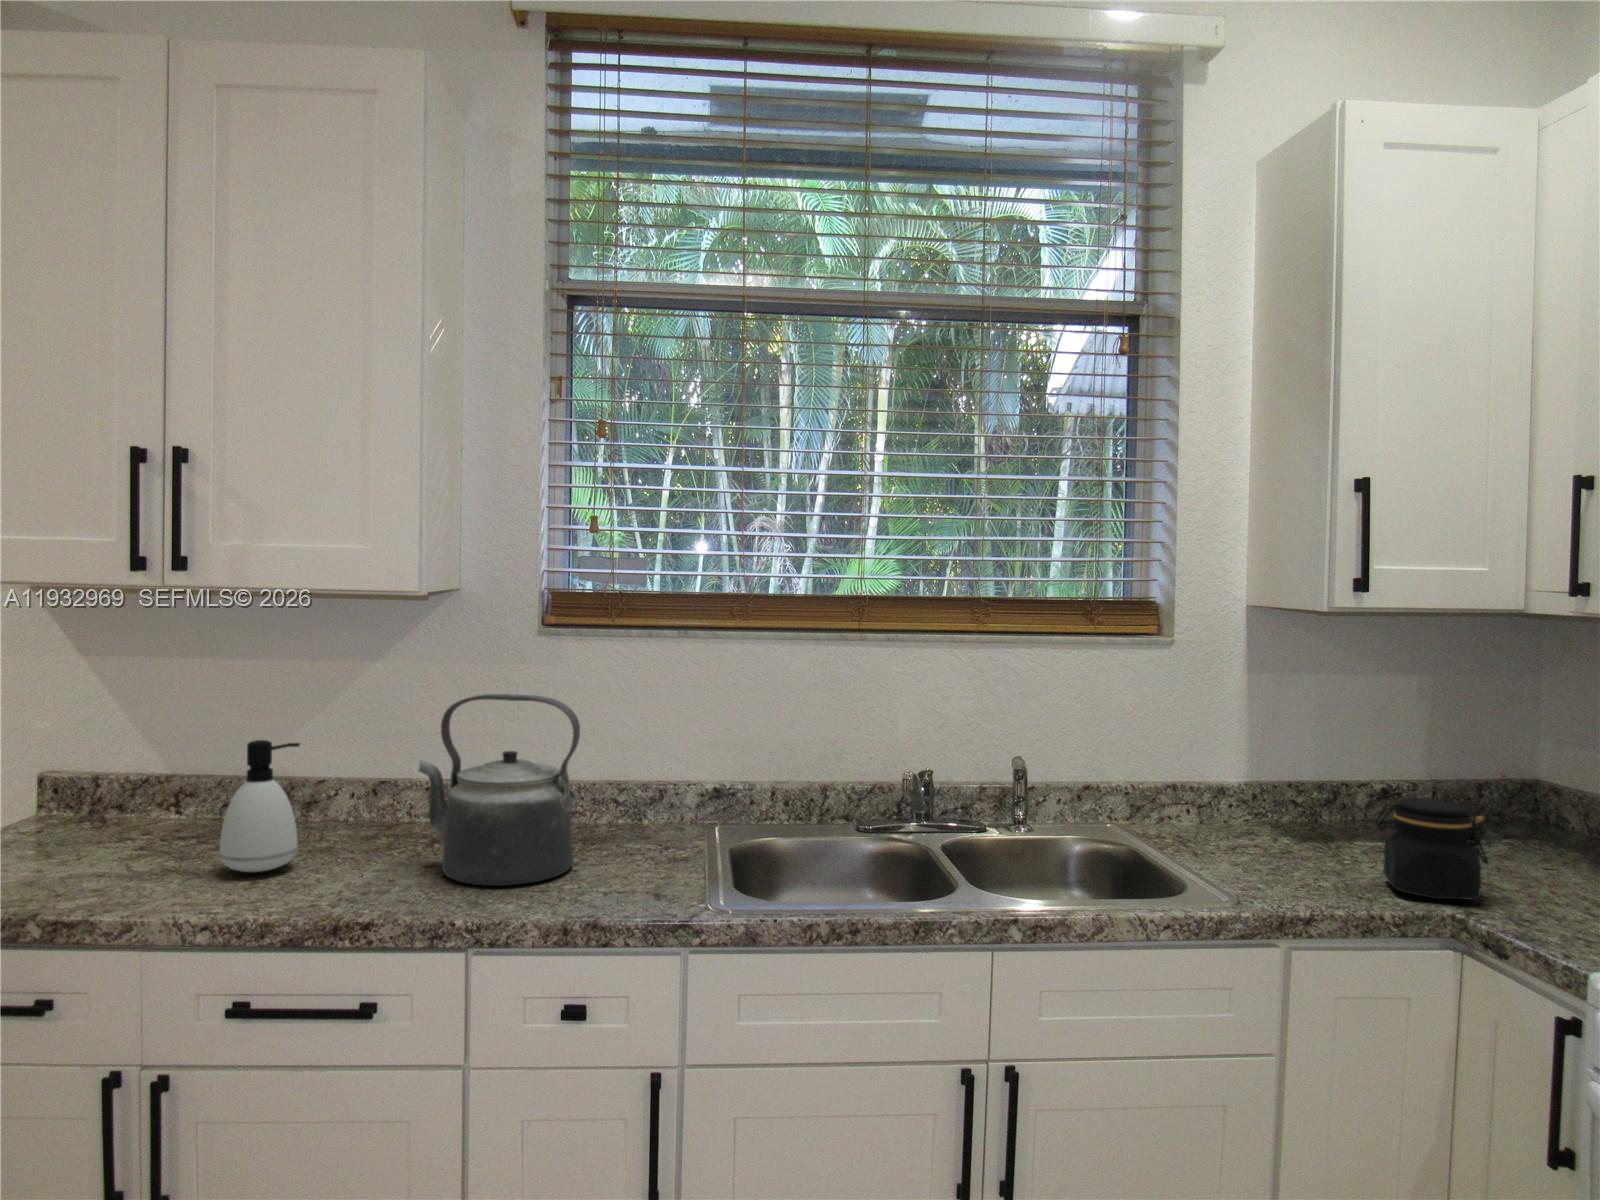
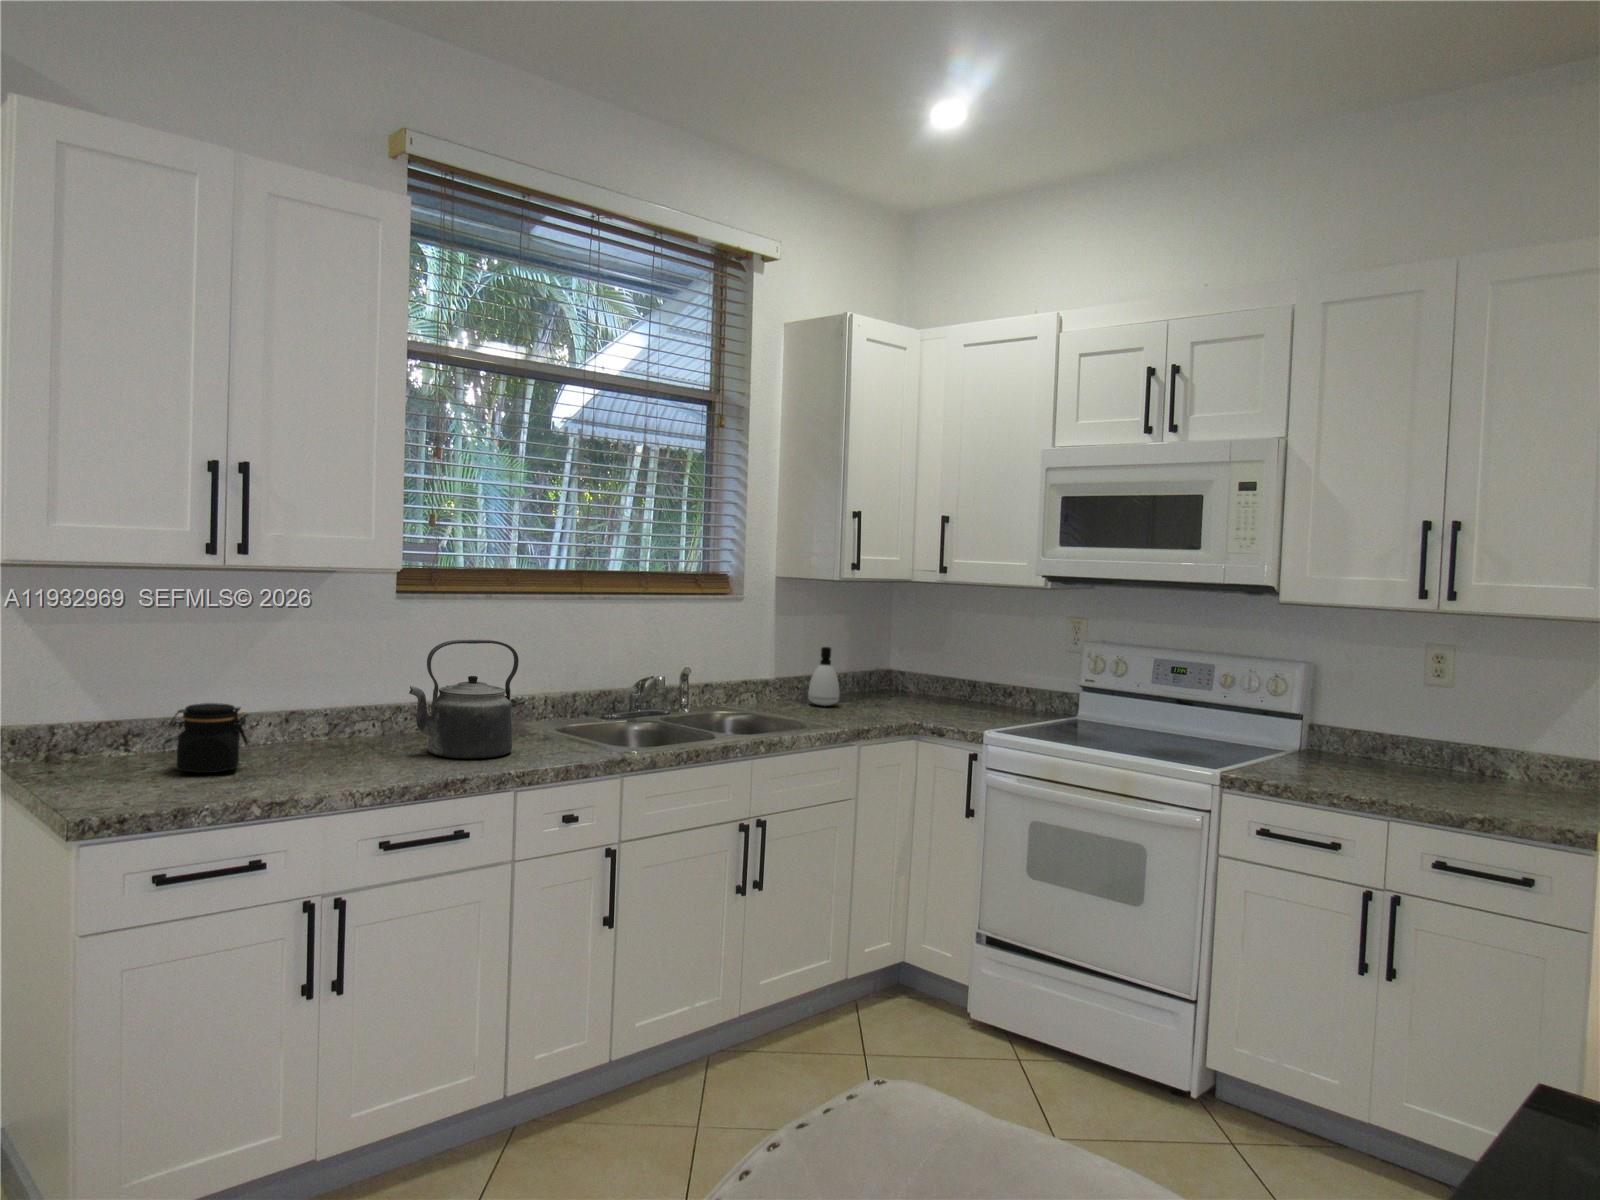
soap dispenser: present [219,740,300,872] -> present [808,647,840,706]
jar: present [1375,798,1488,900] -> present [169,703,248,773]

